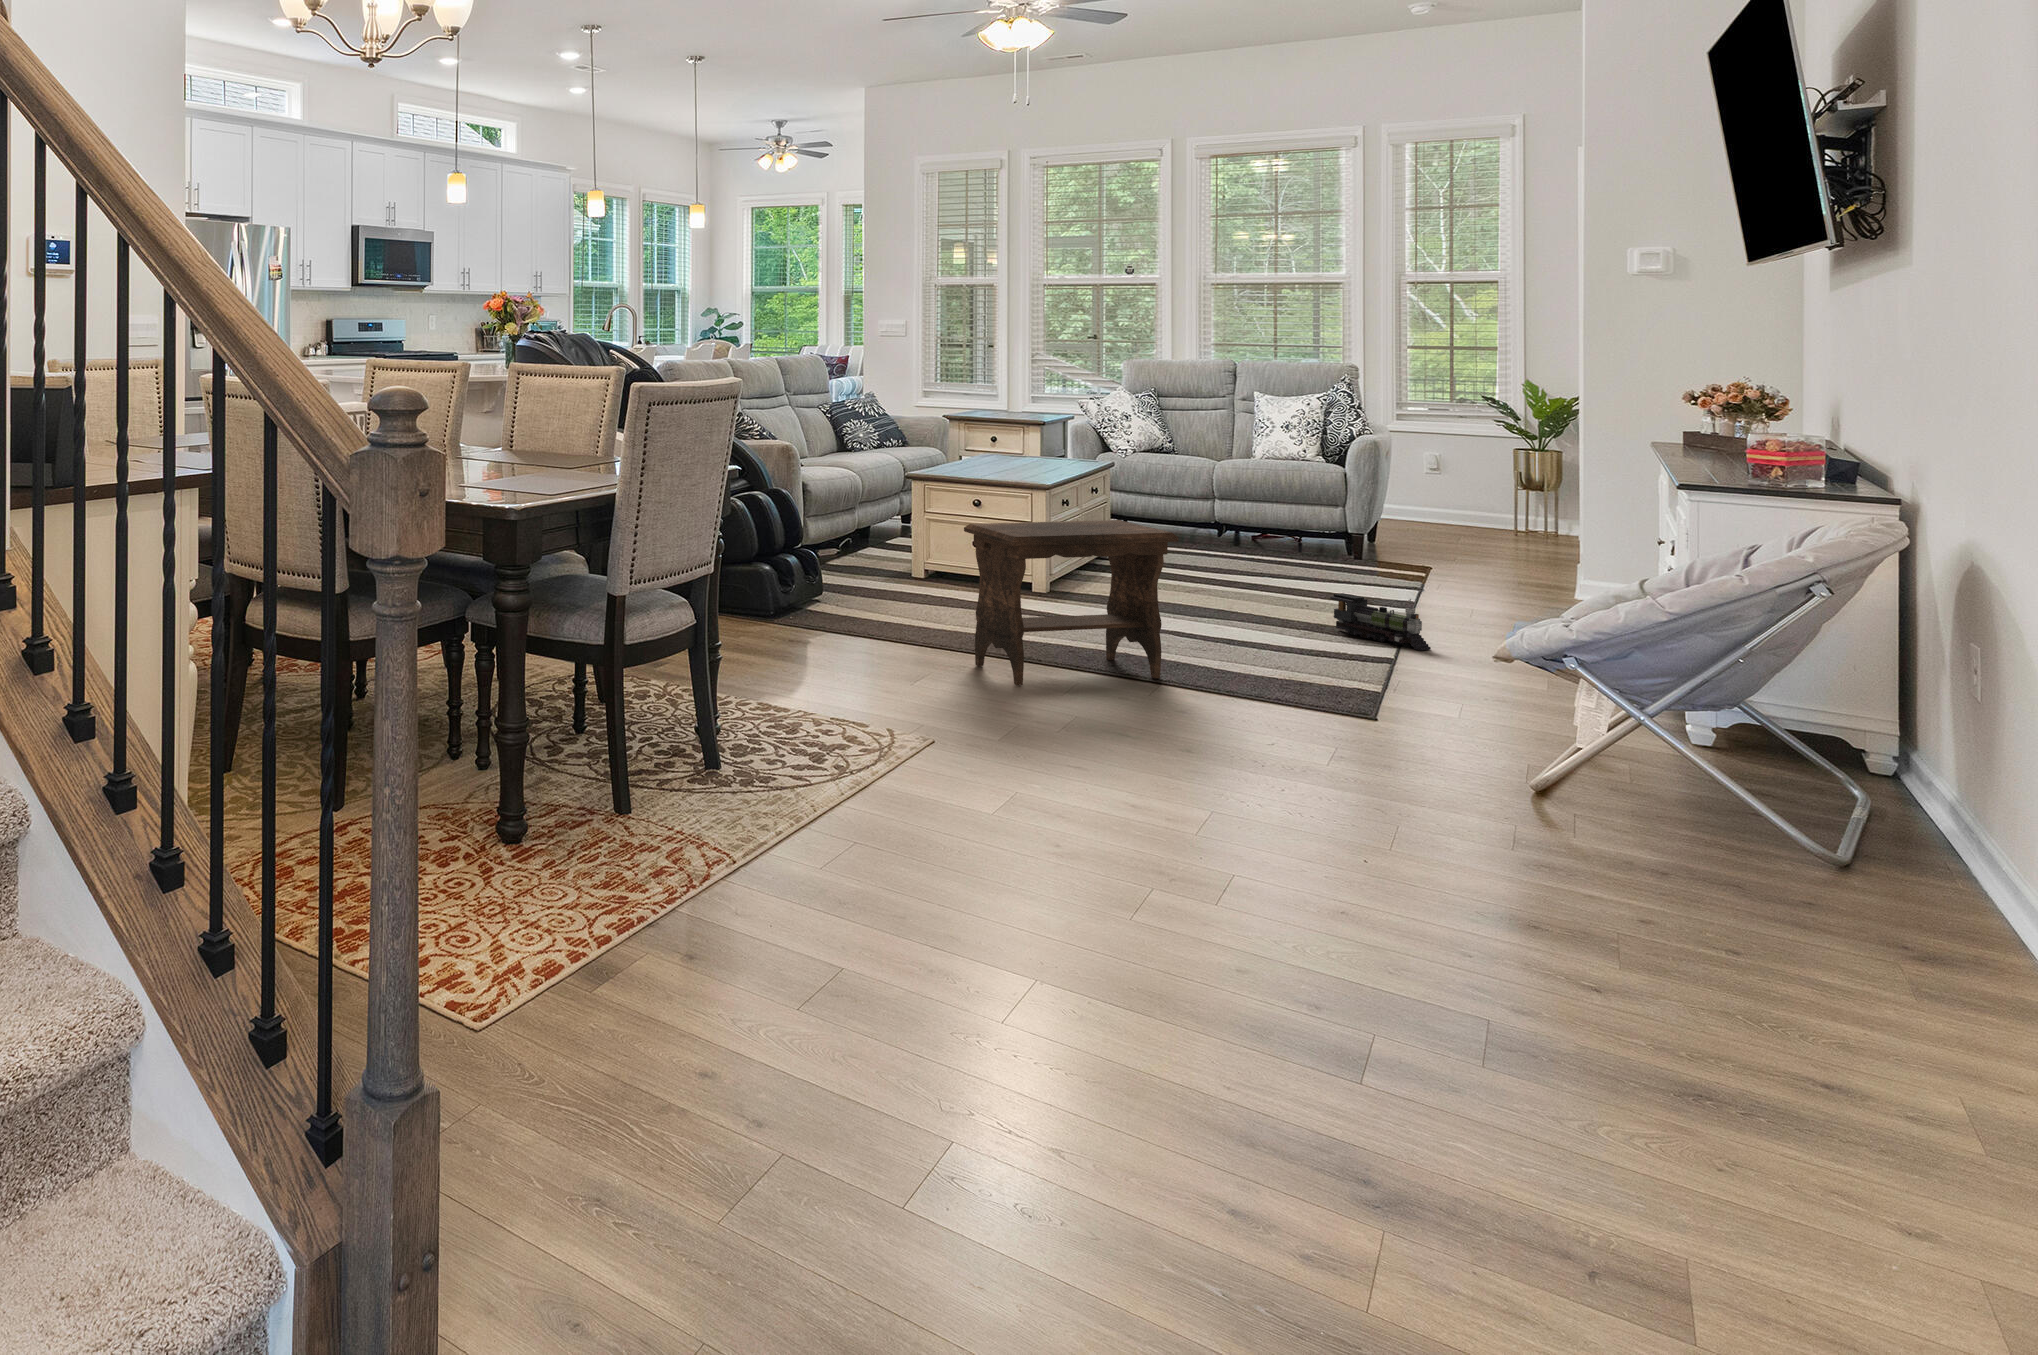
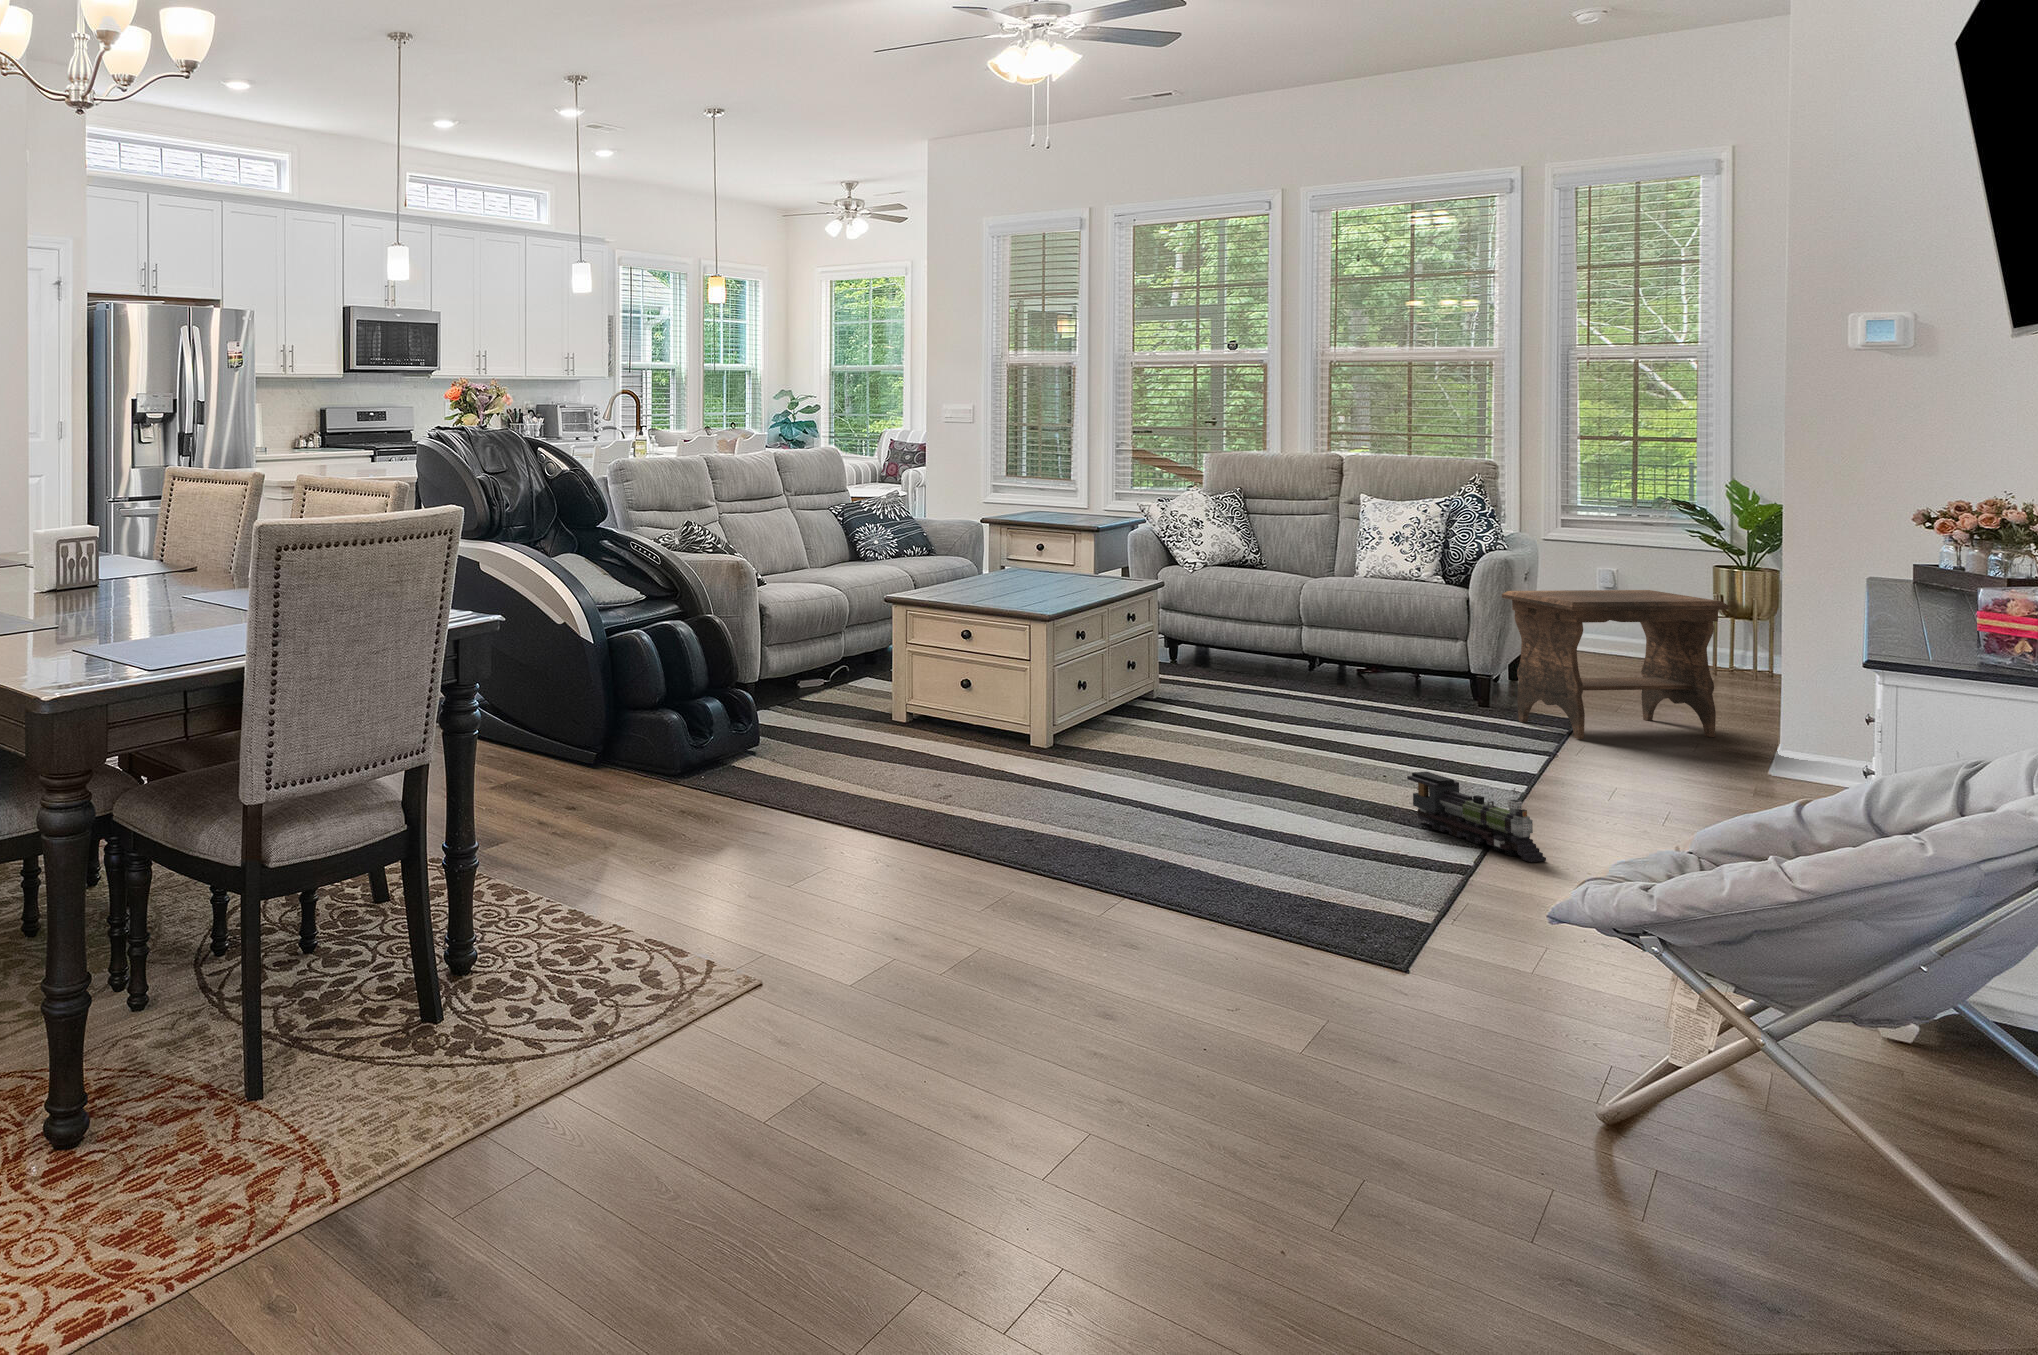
footstool: present [964,520,1178,685] -> present [1502,590,1729,739]

